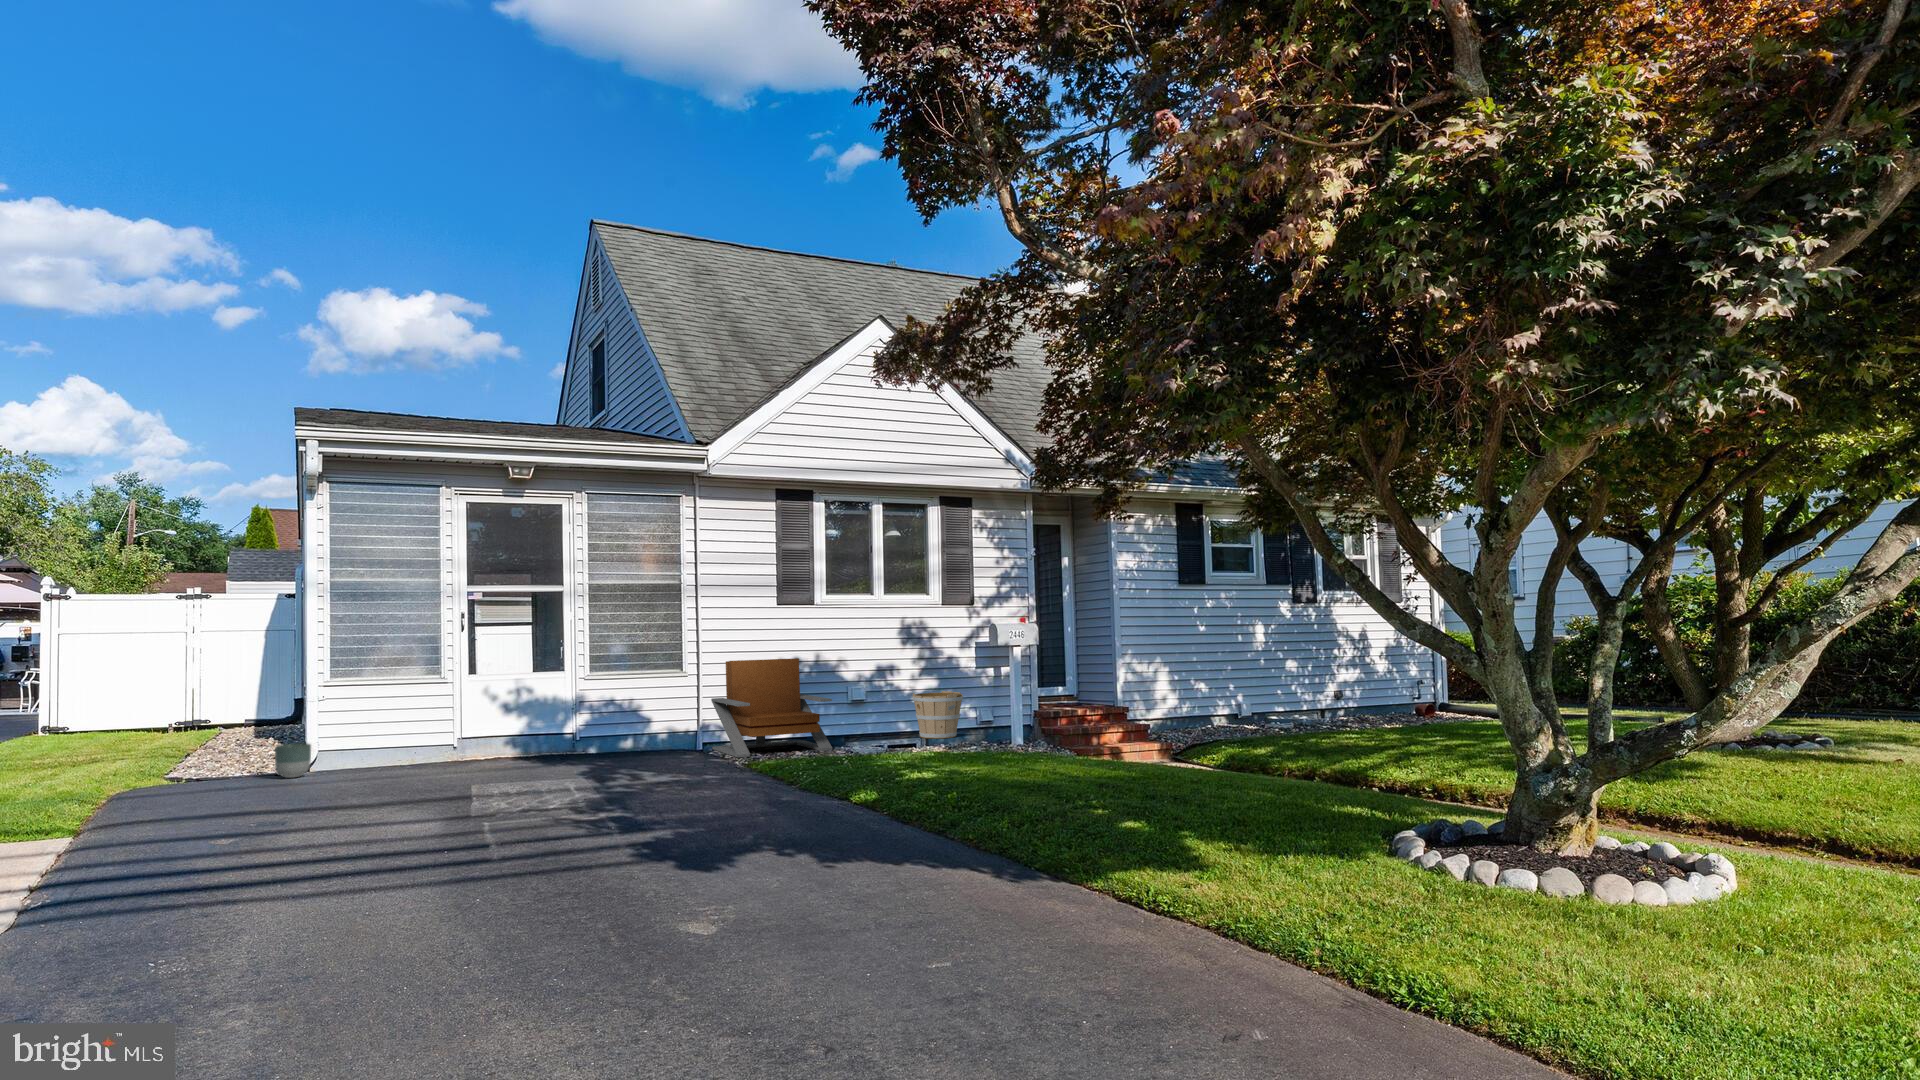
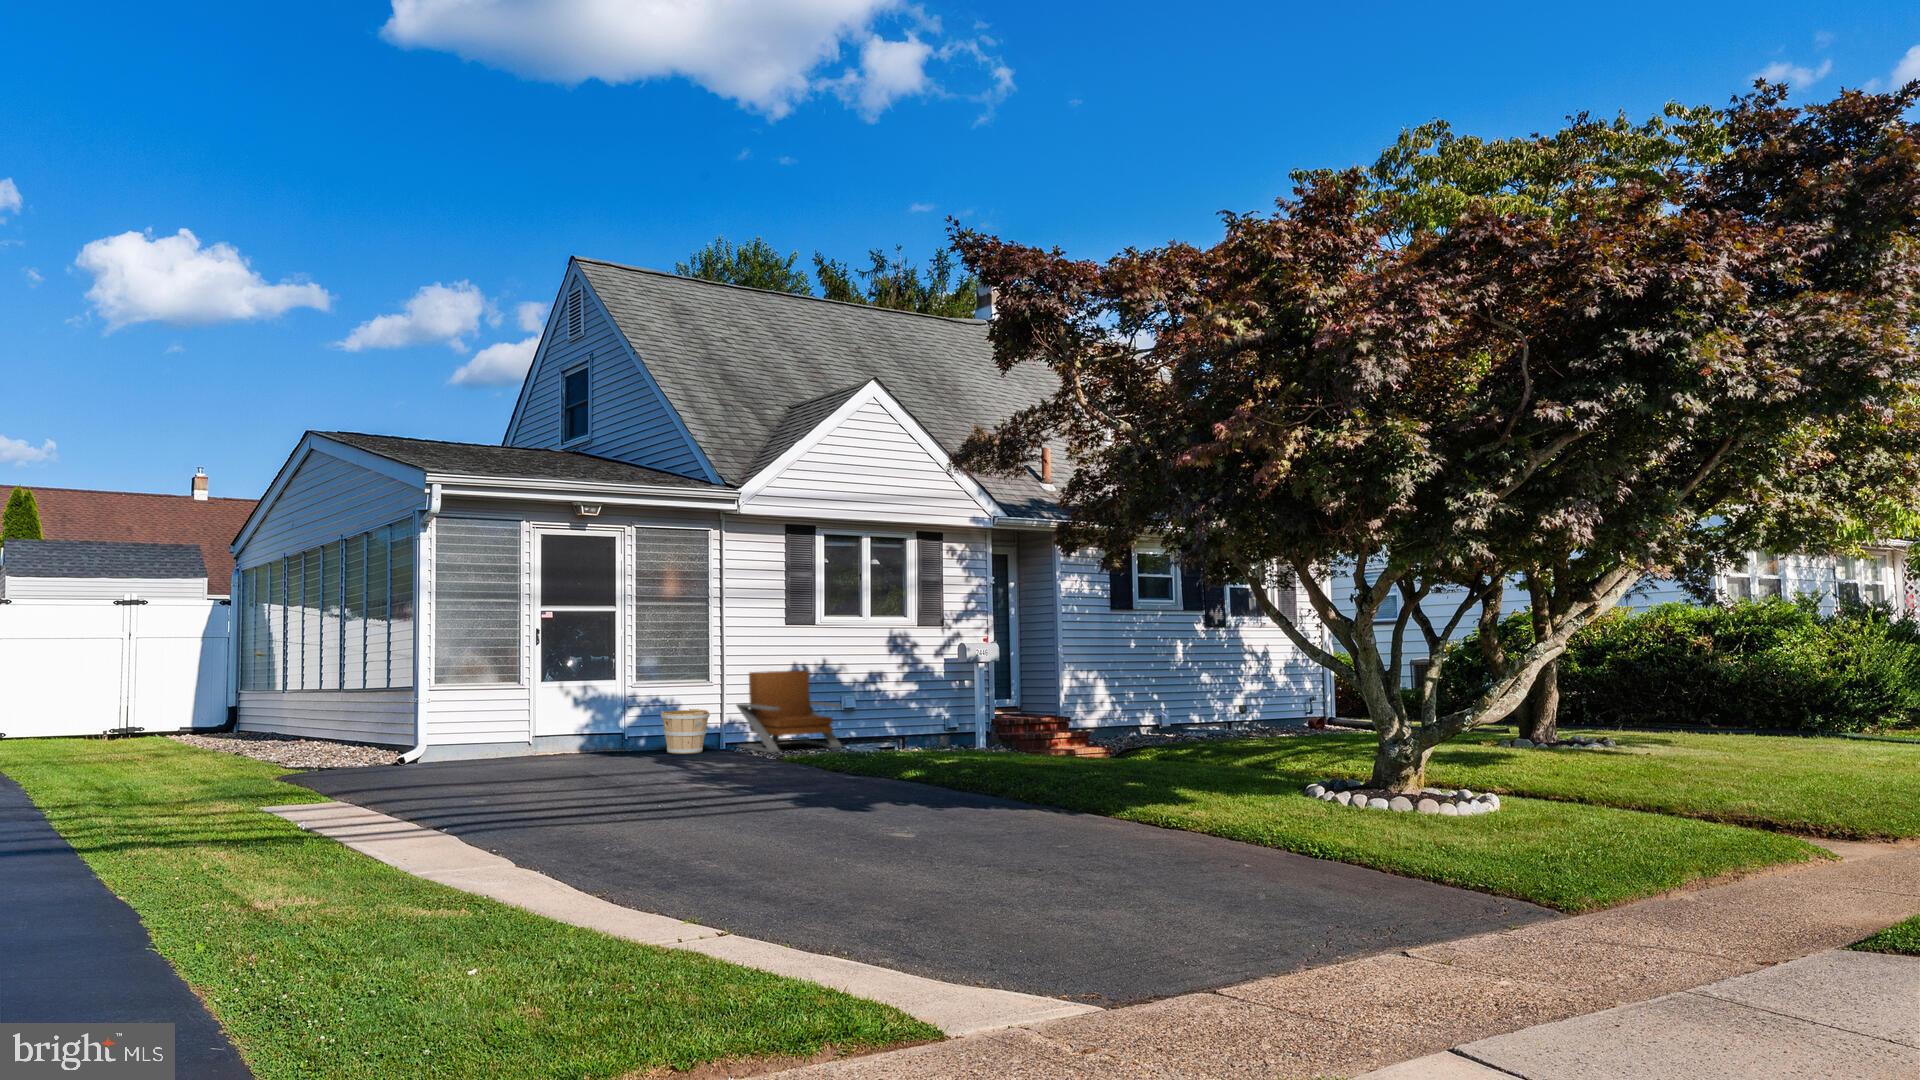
wooden bucket: present [912,691,963,739] -> present [661,709,710,754]
planter: present [275,743,311,778] -> none [398,739,426,767]

